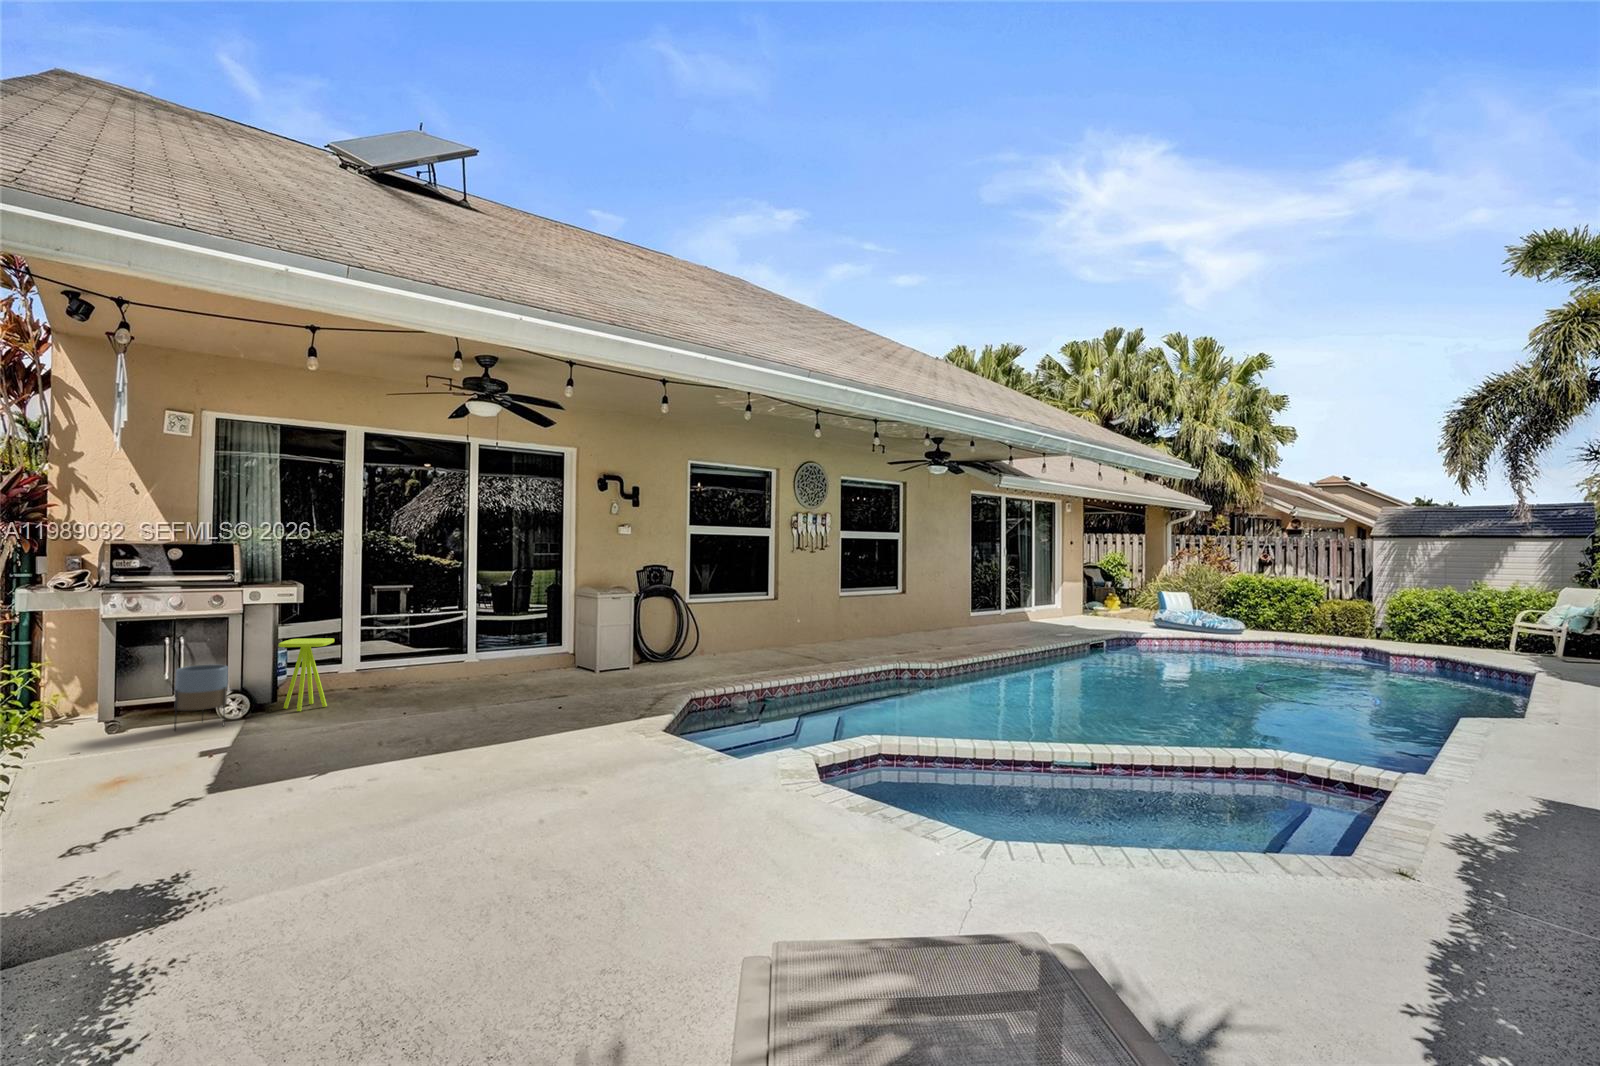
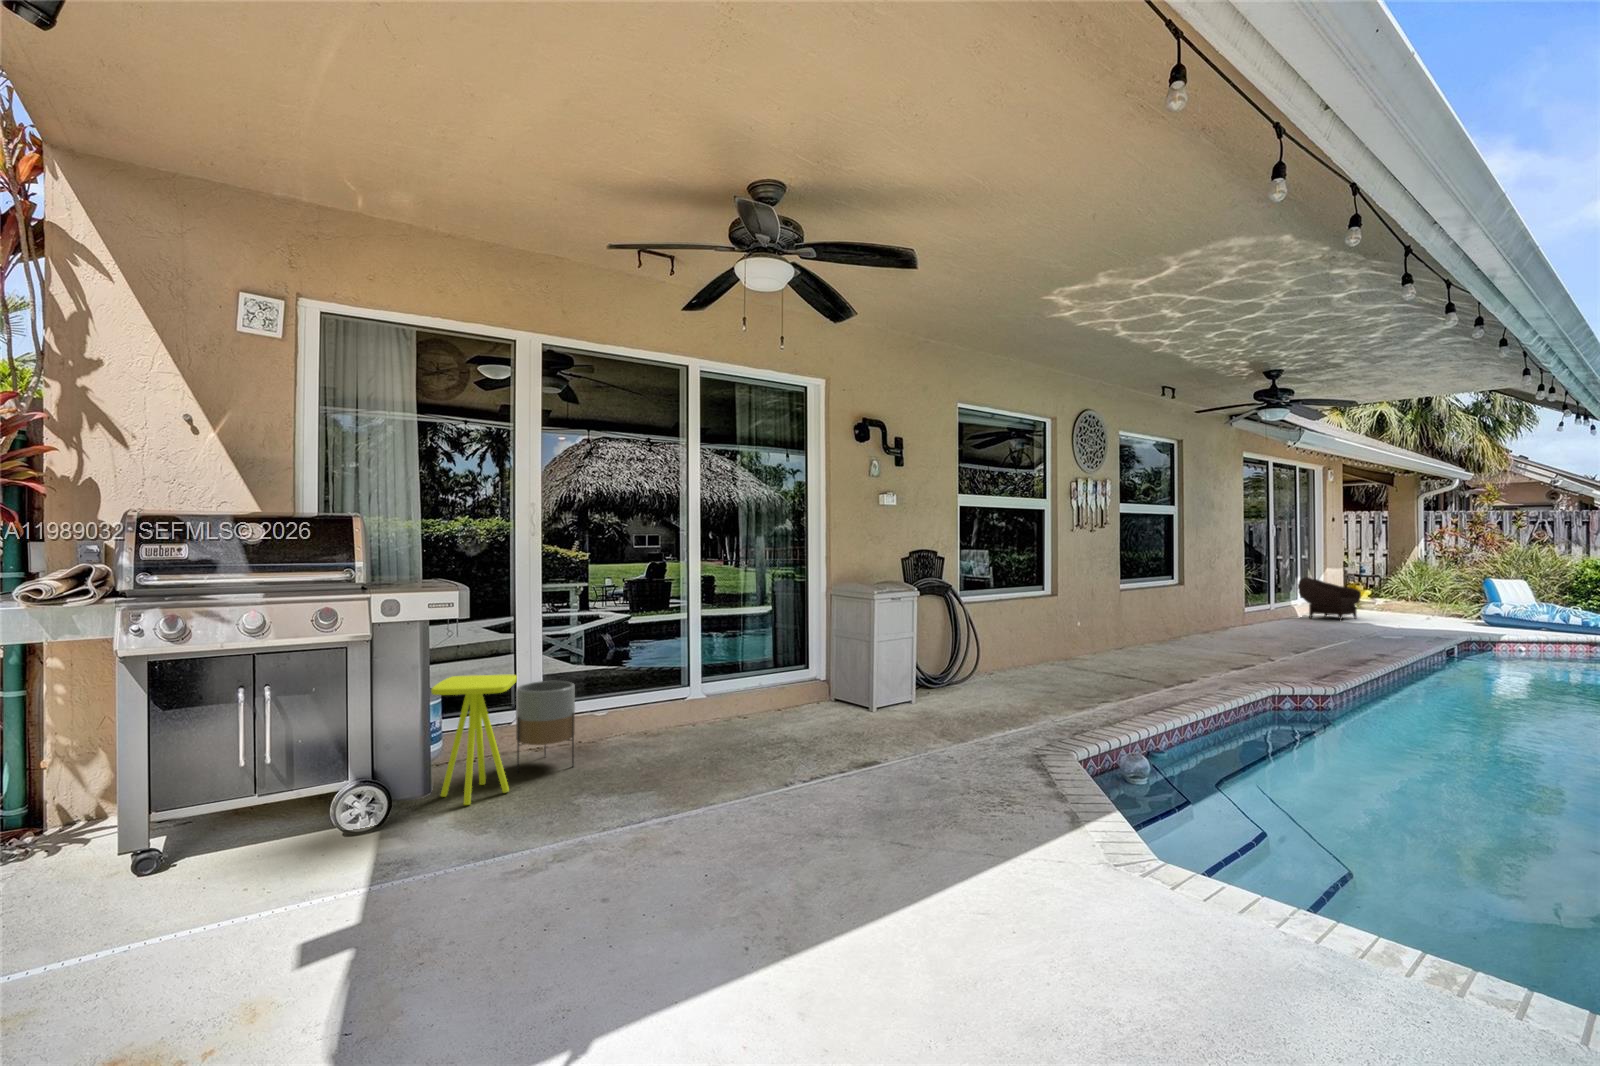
armchair: none [1031,589,1077,624] -> present [1298,577,1361,621]
planter: present [174,664,228,730] -> present [516,681,575,771]

